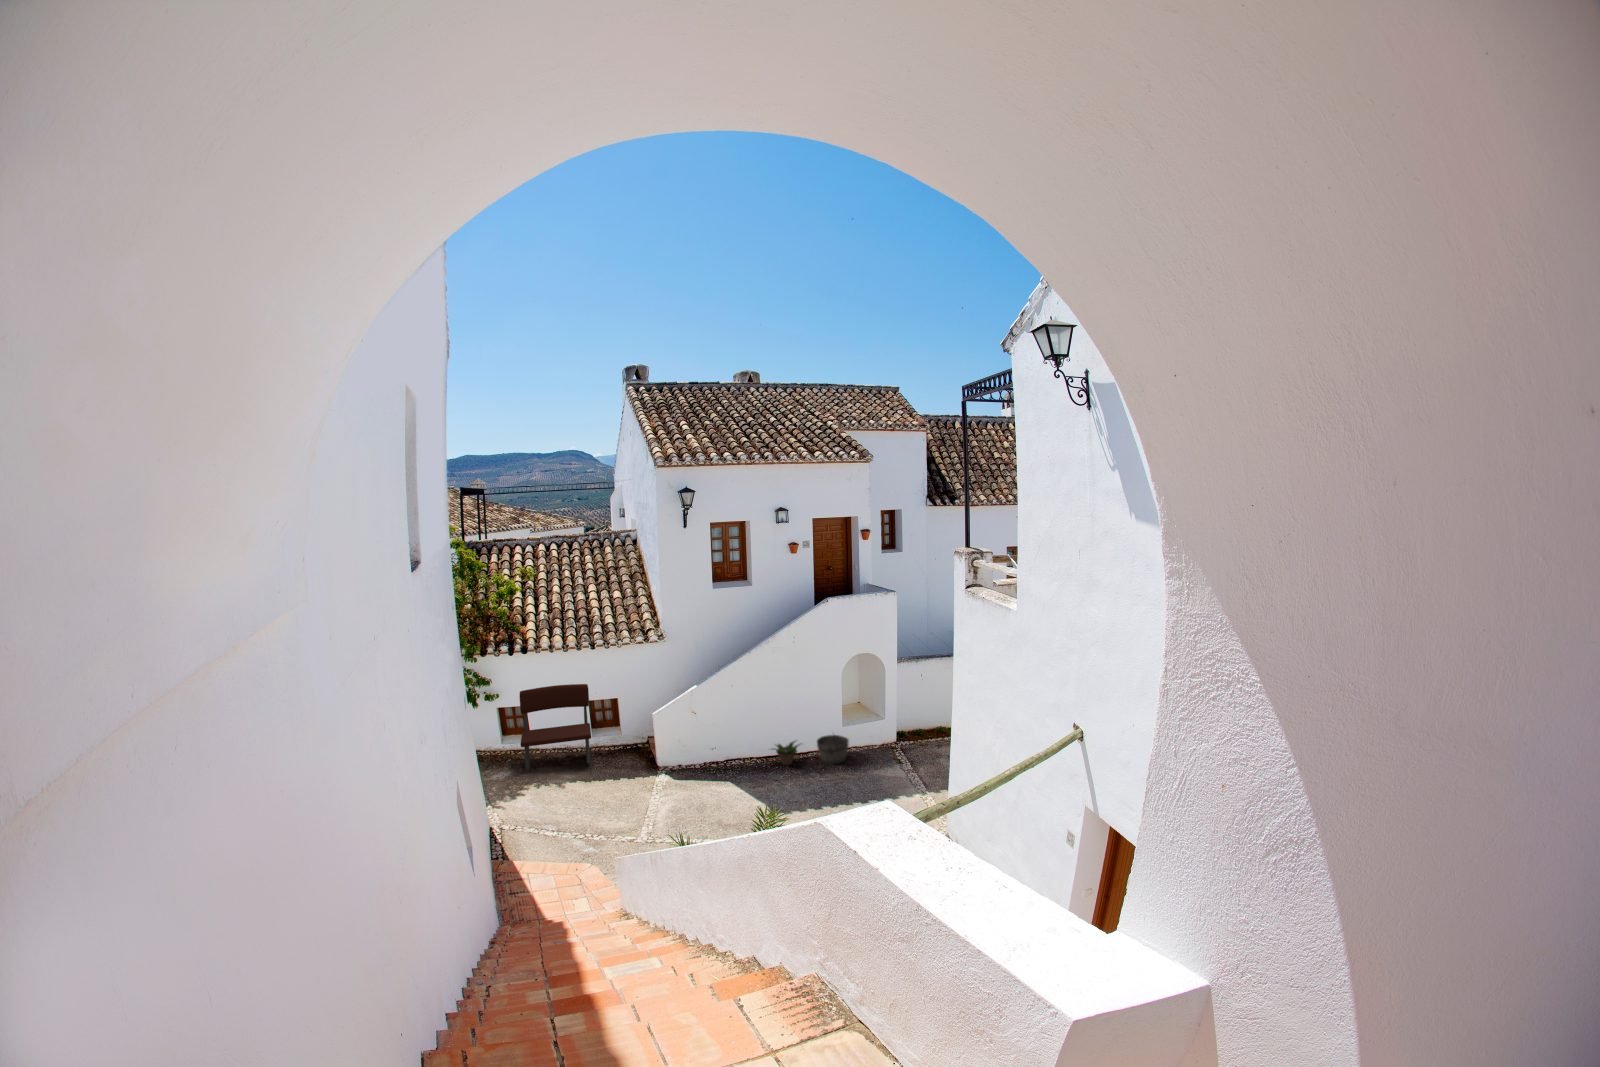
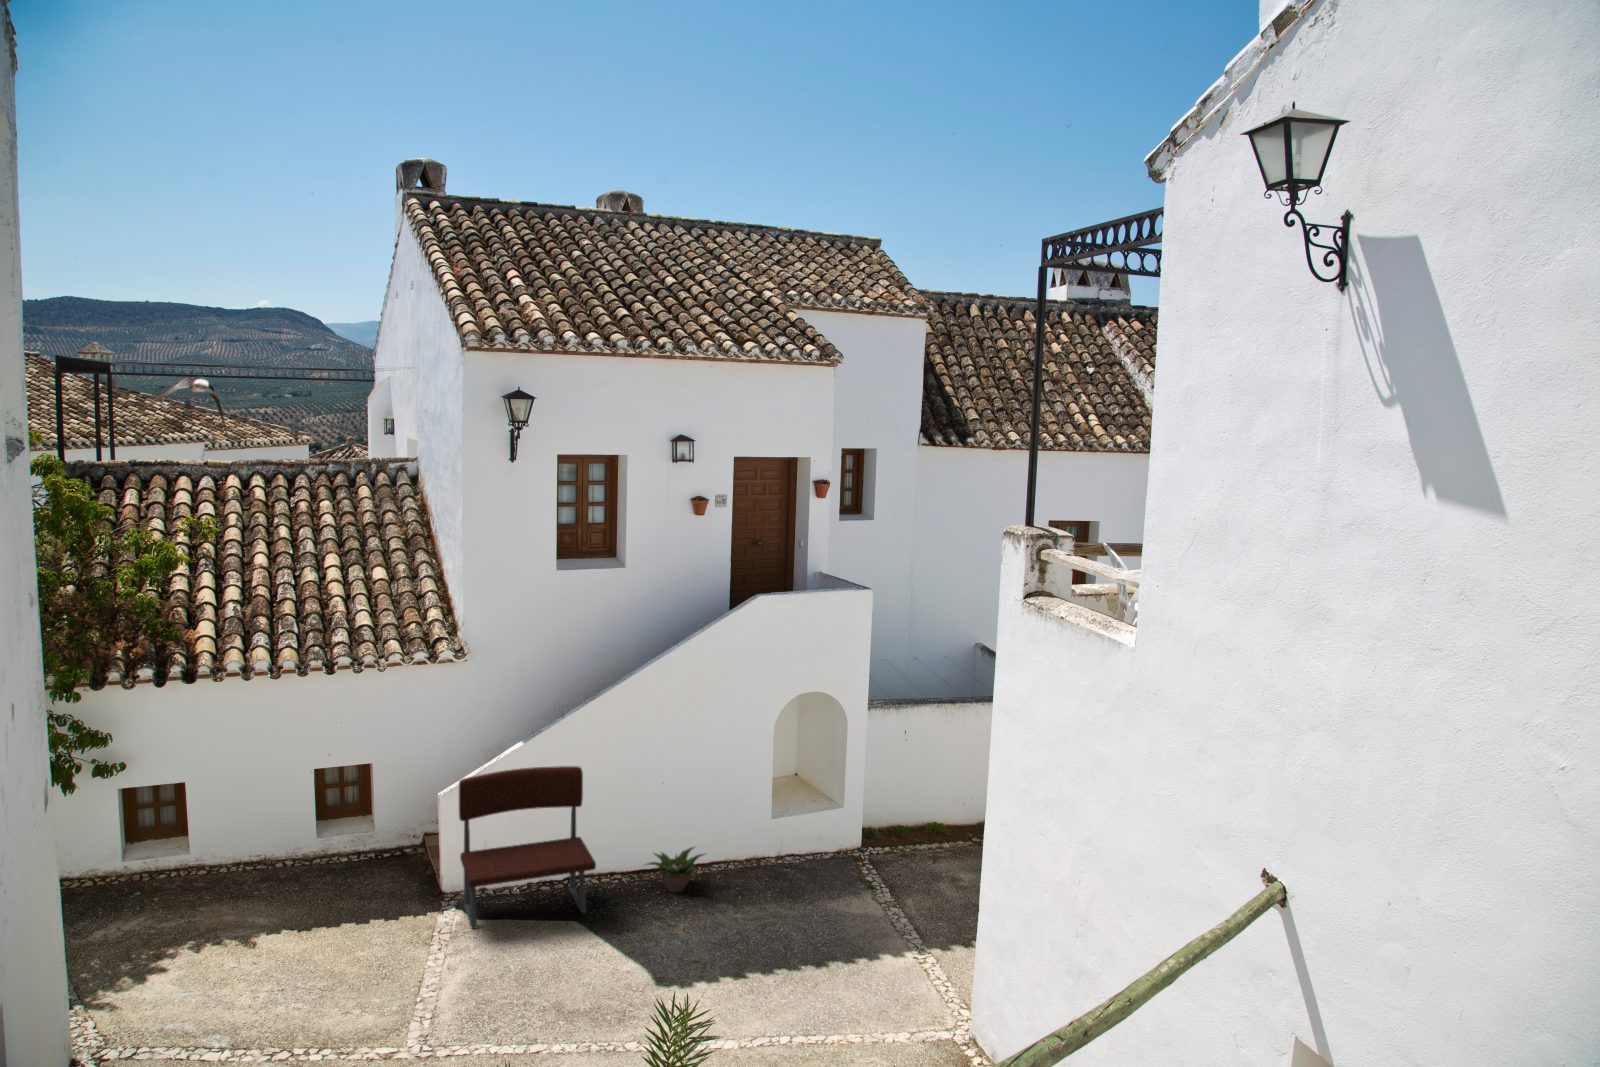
bench: present [519,684,591,771] -> present [459,766,596,929]
wooden bucket: present [817,735,848,765] -> none [729,834,785,891]

